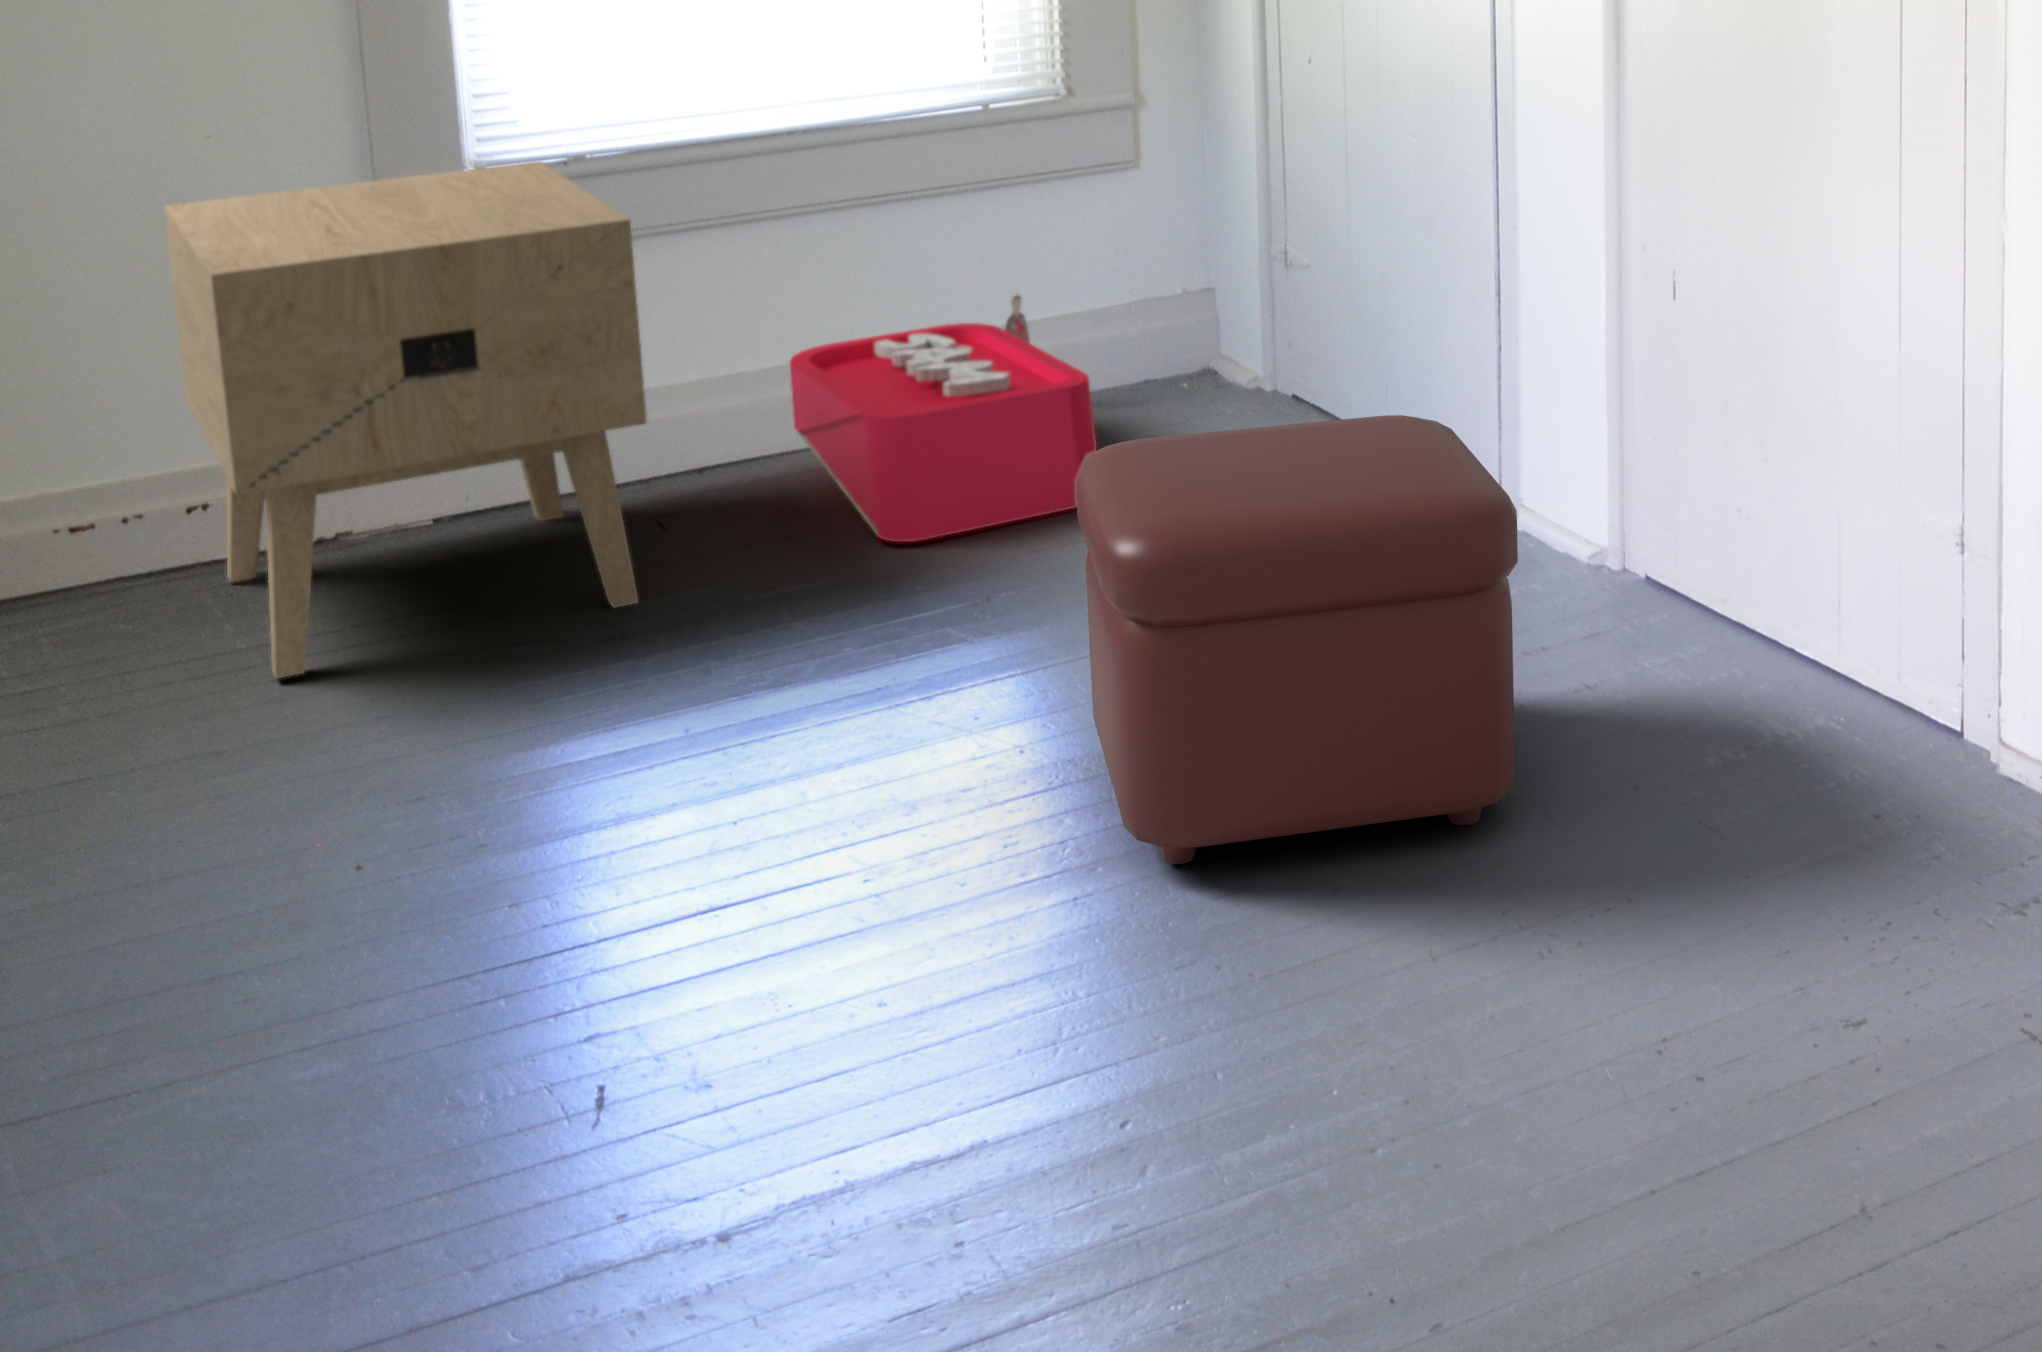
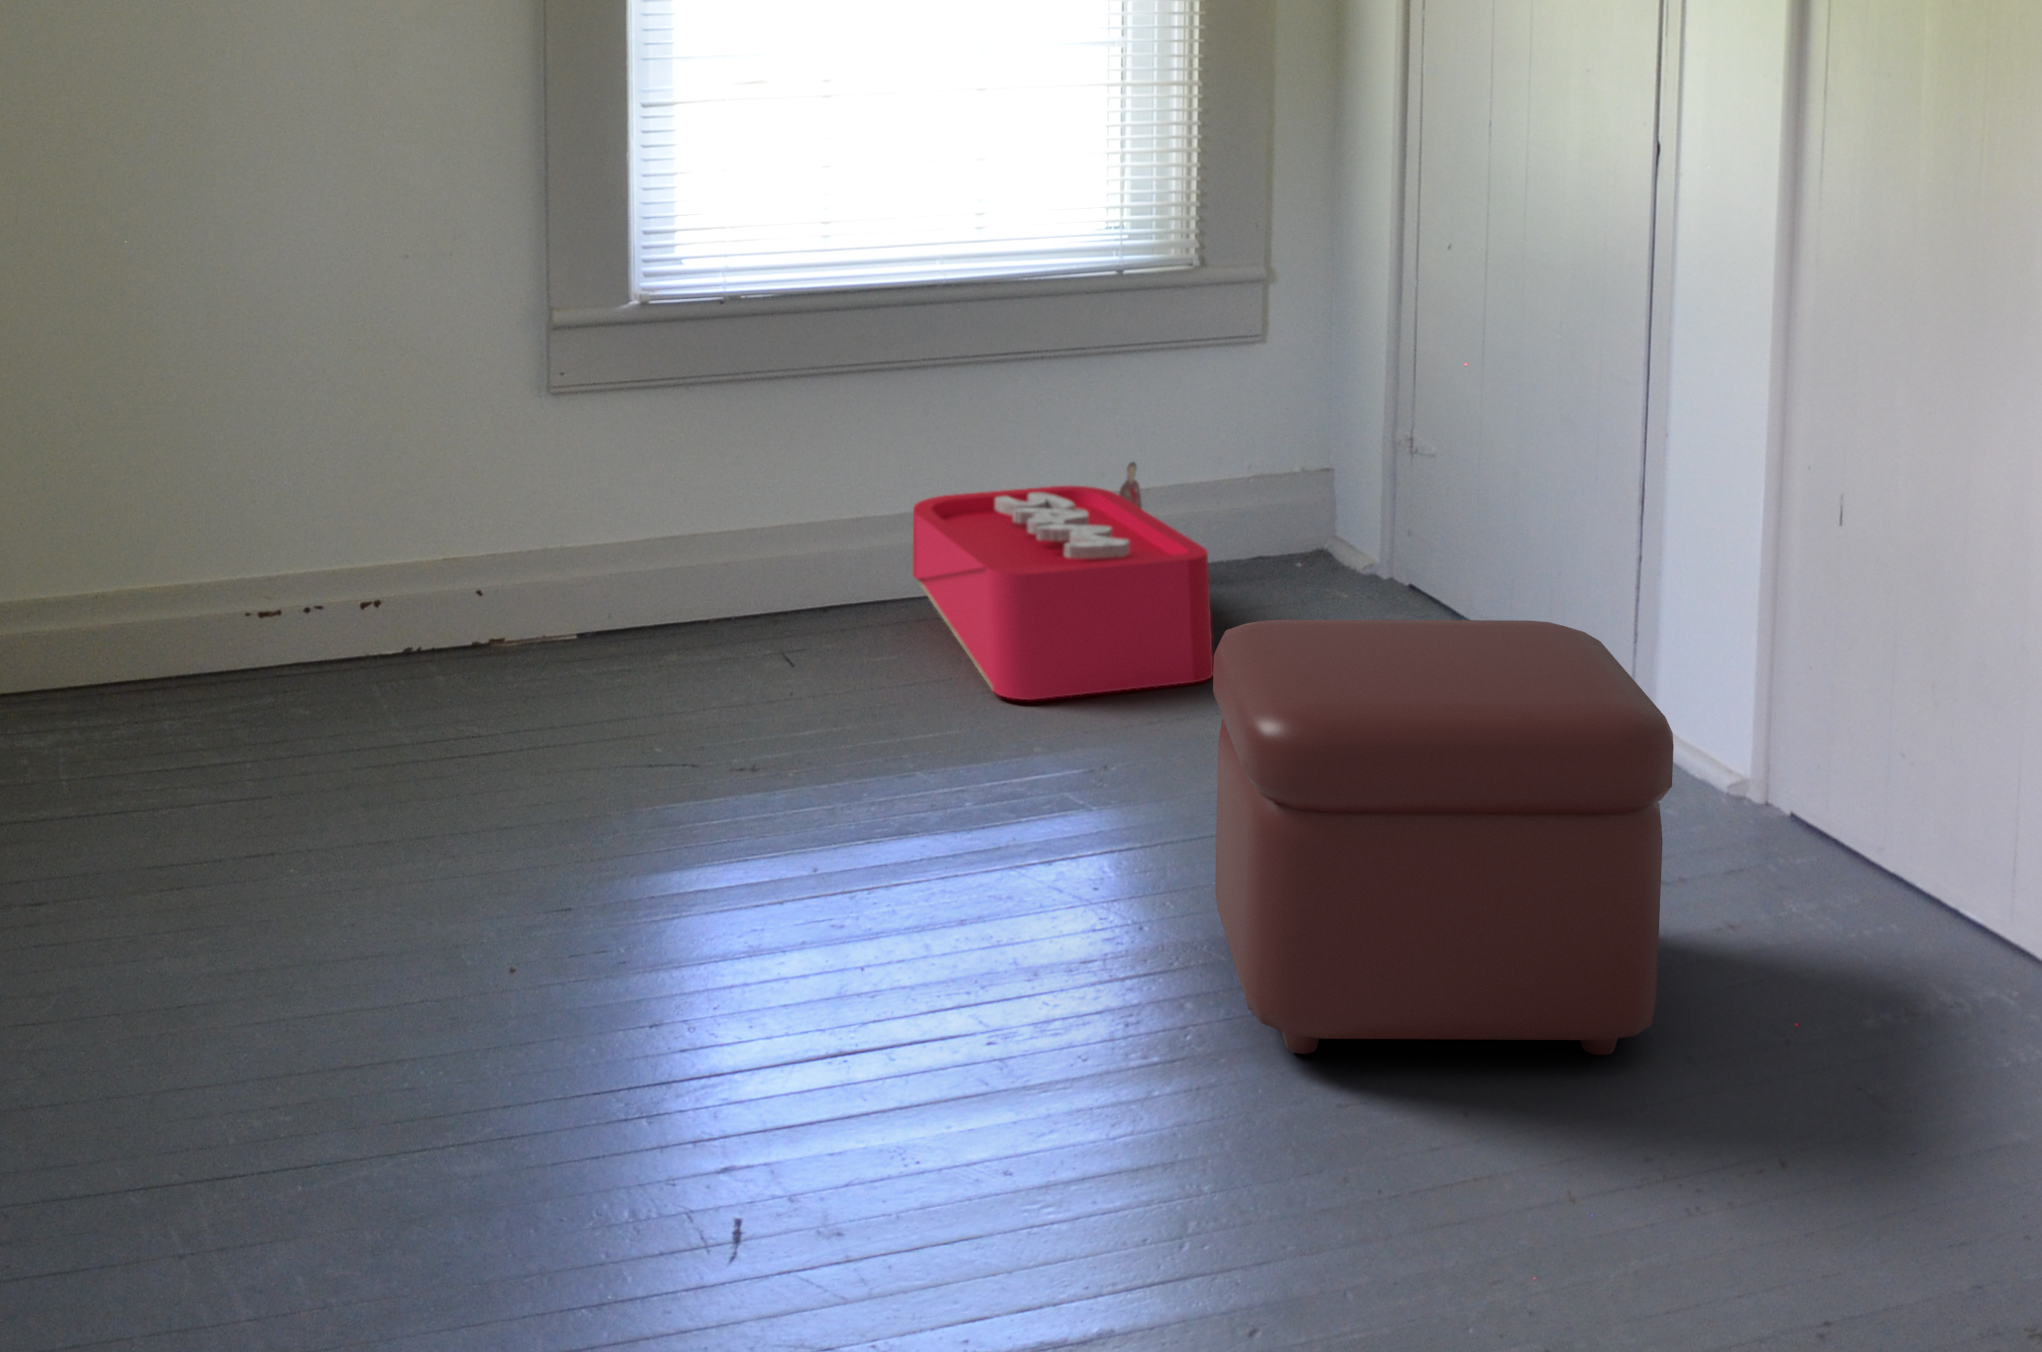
nightstand: present [164,161,647,678] -> none [372,296,788,765]

